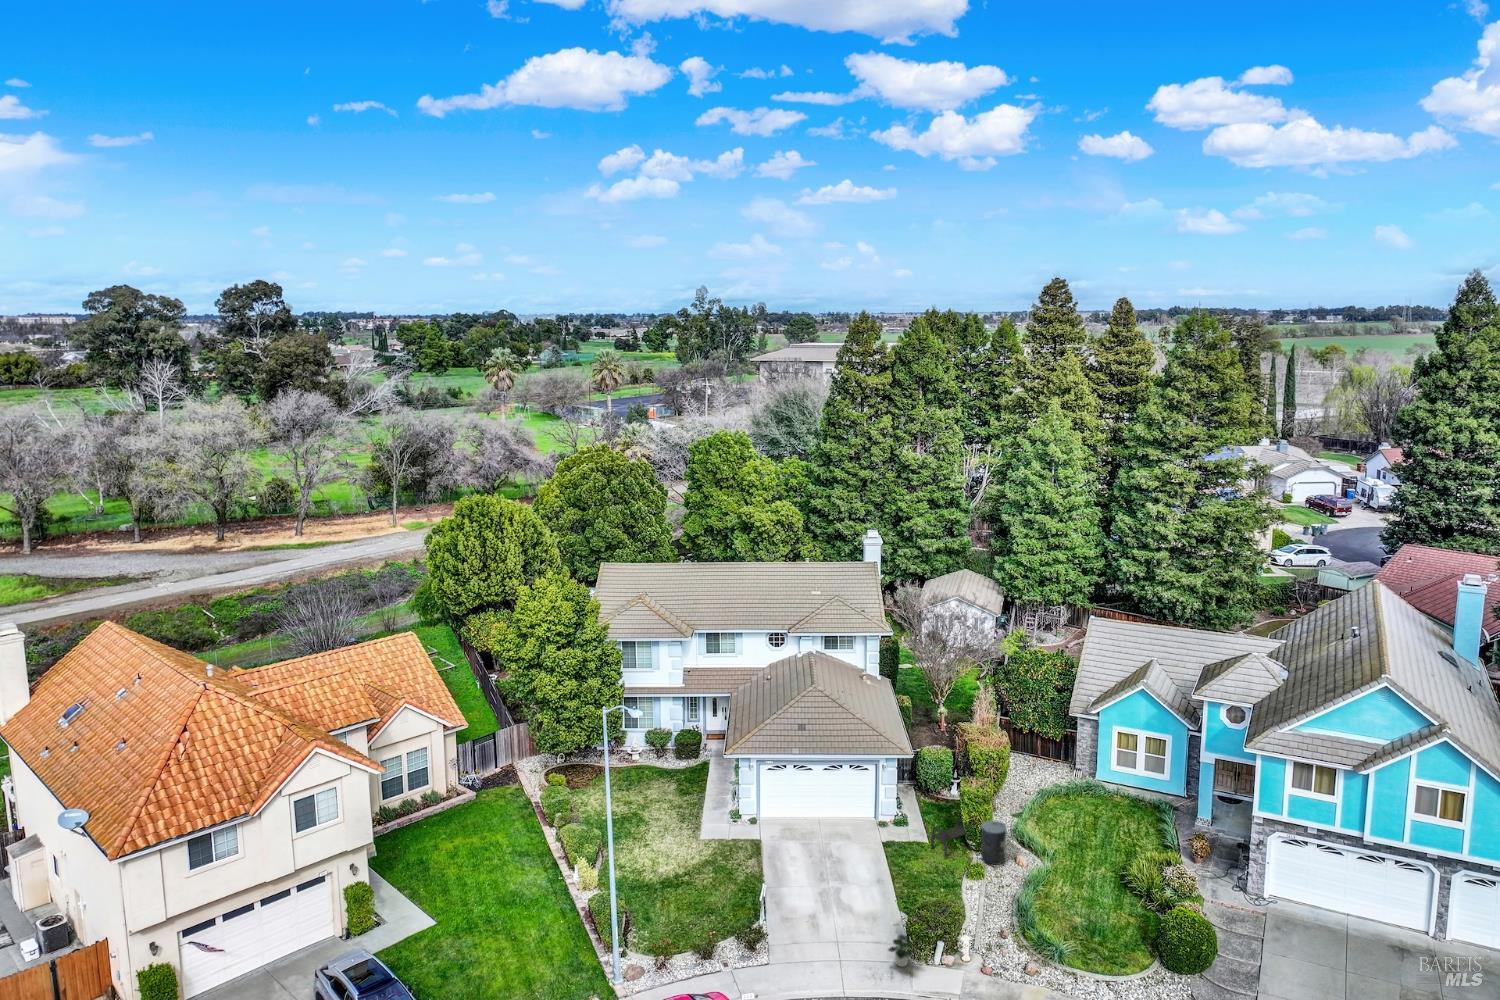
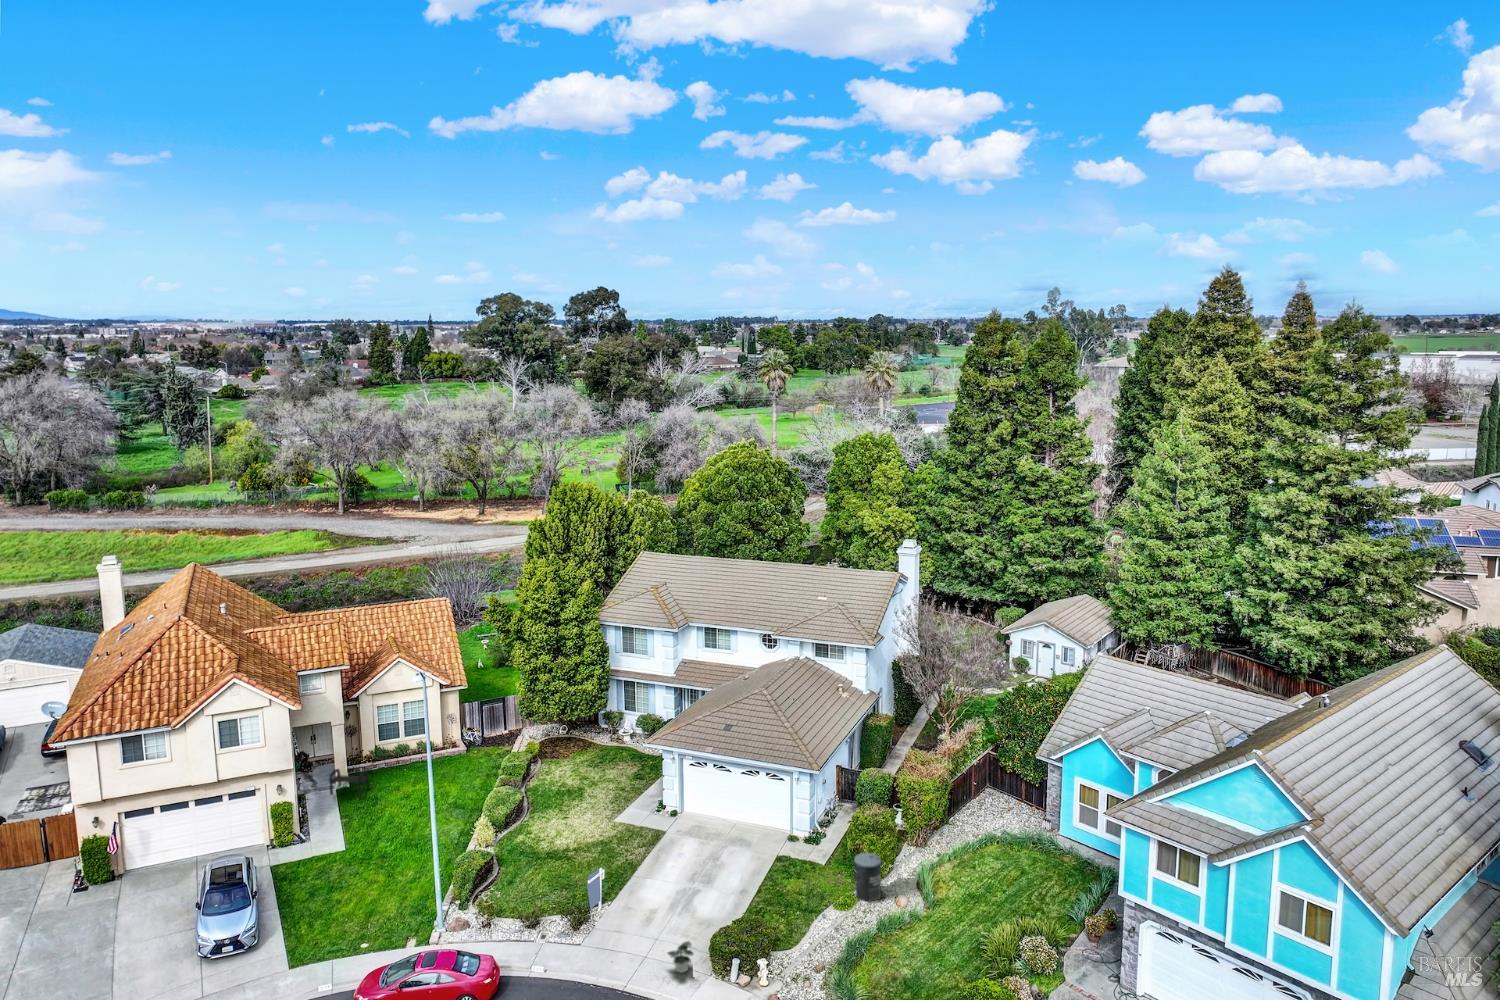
bench: present [931,818,971,858] -> present [329,769,370,798]

